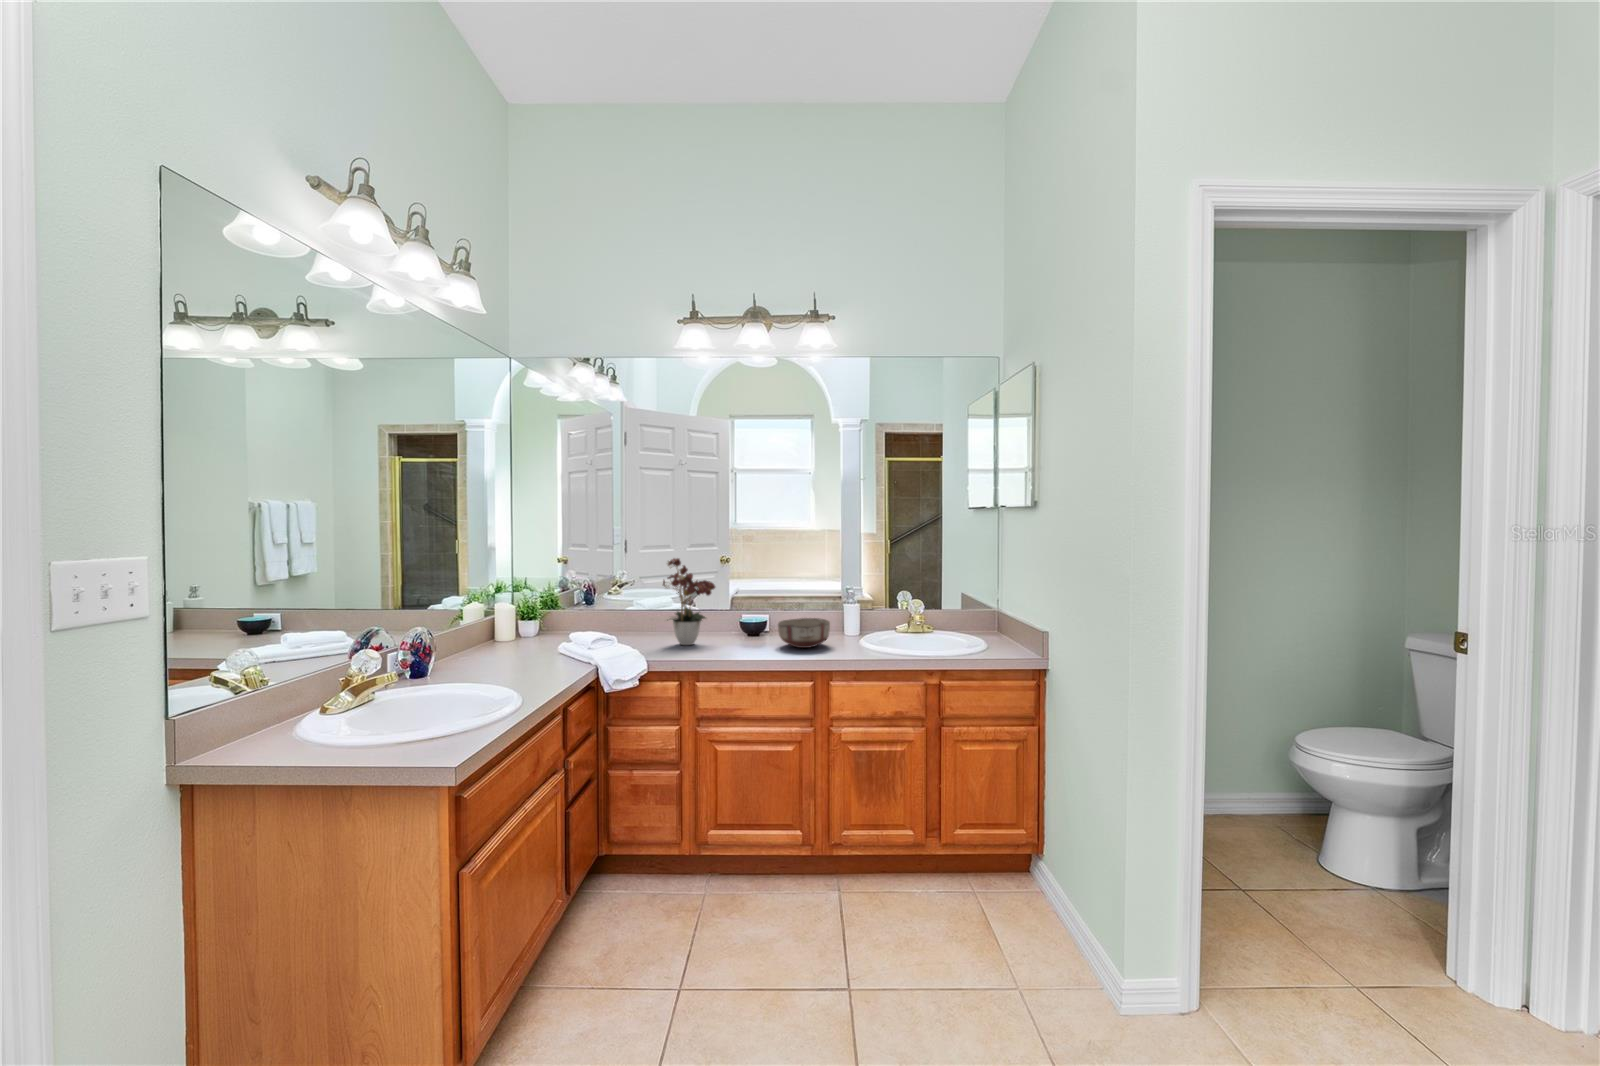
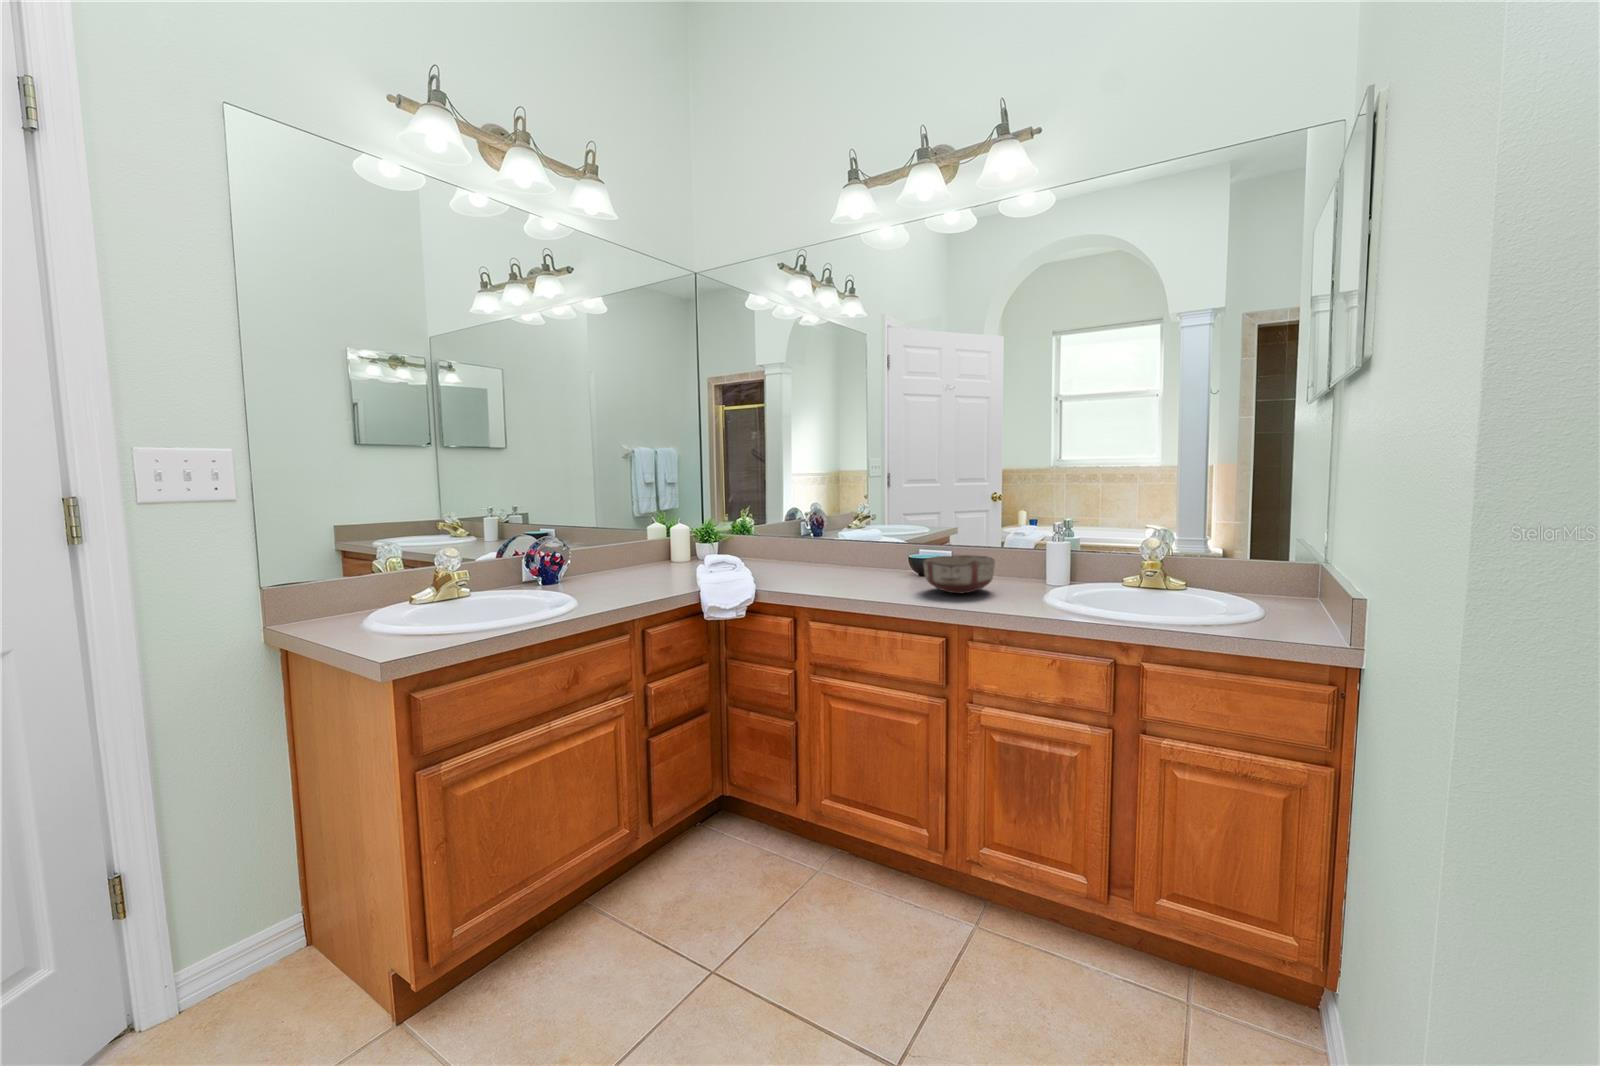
flower arrangement: present [663,558,715,645] -> none [799,473,873,579]

